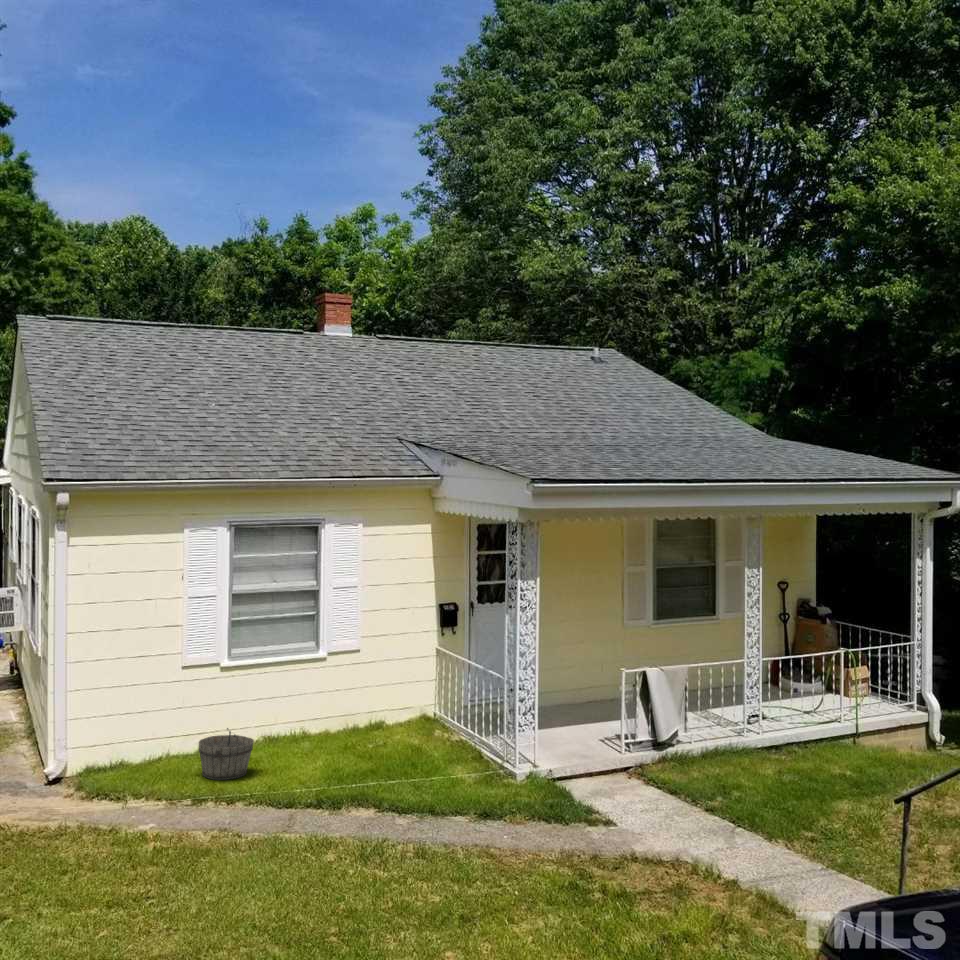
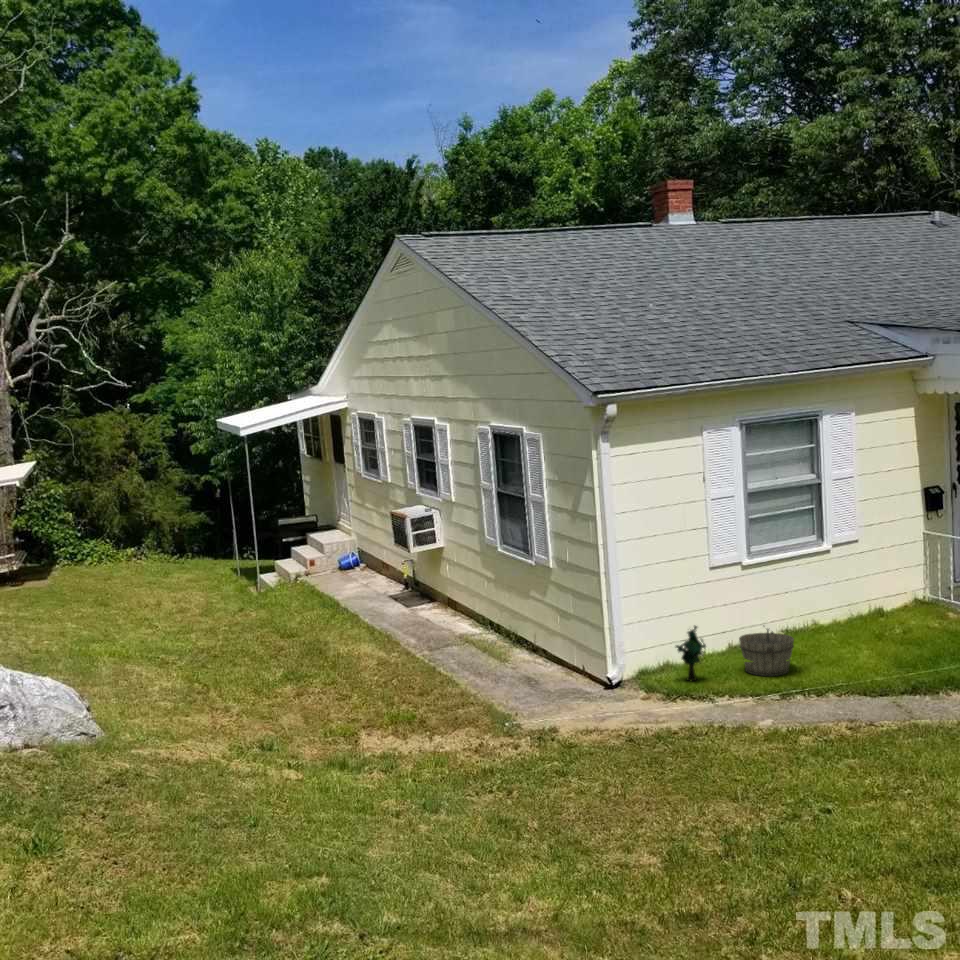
decorative plant: none [123,723,157,781] -> present [676,626,706,681]

